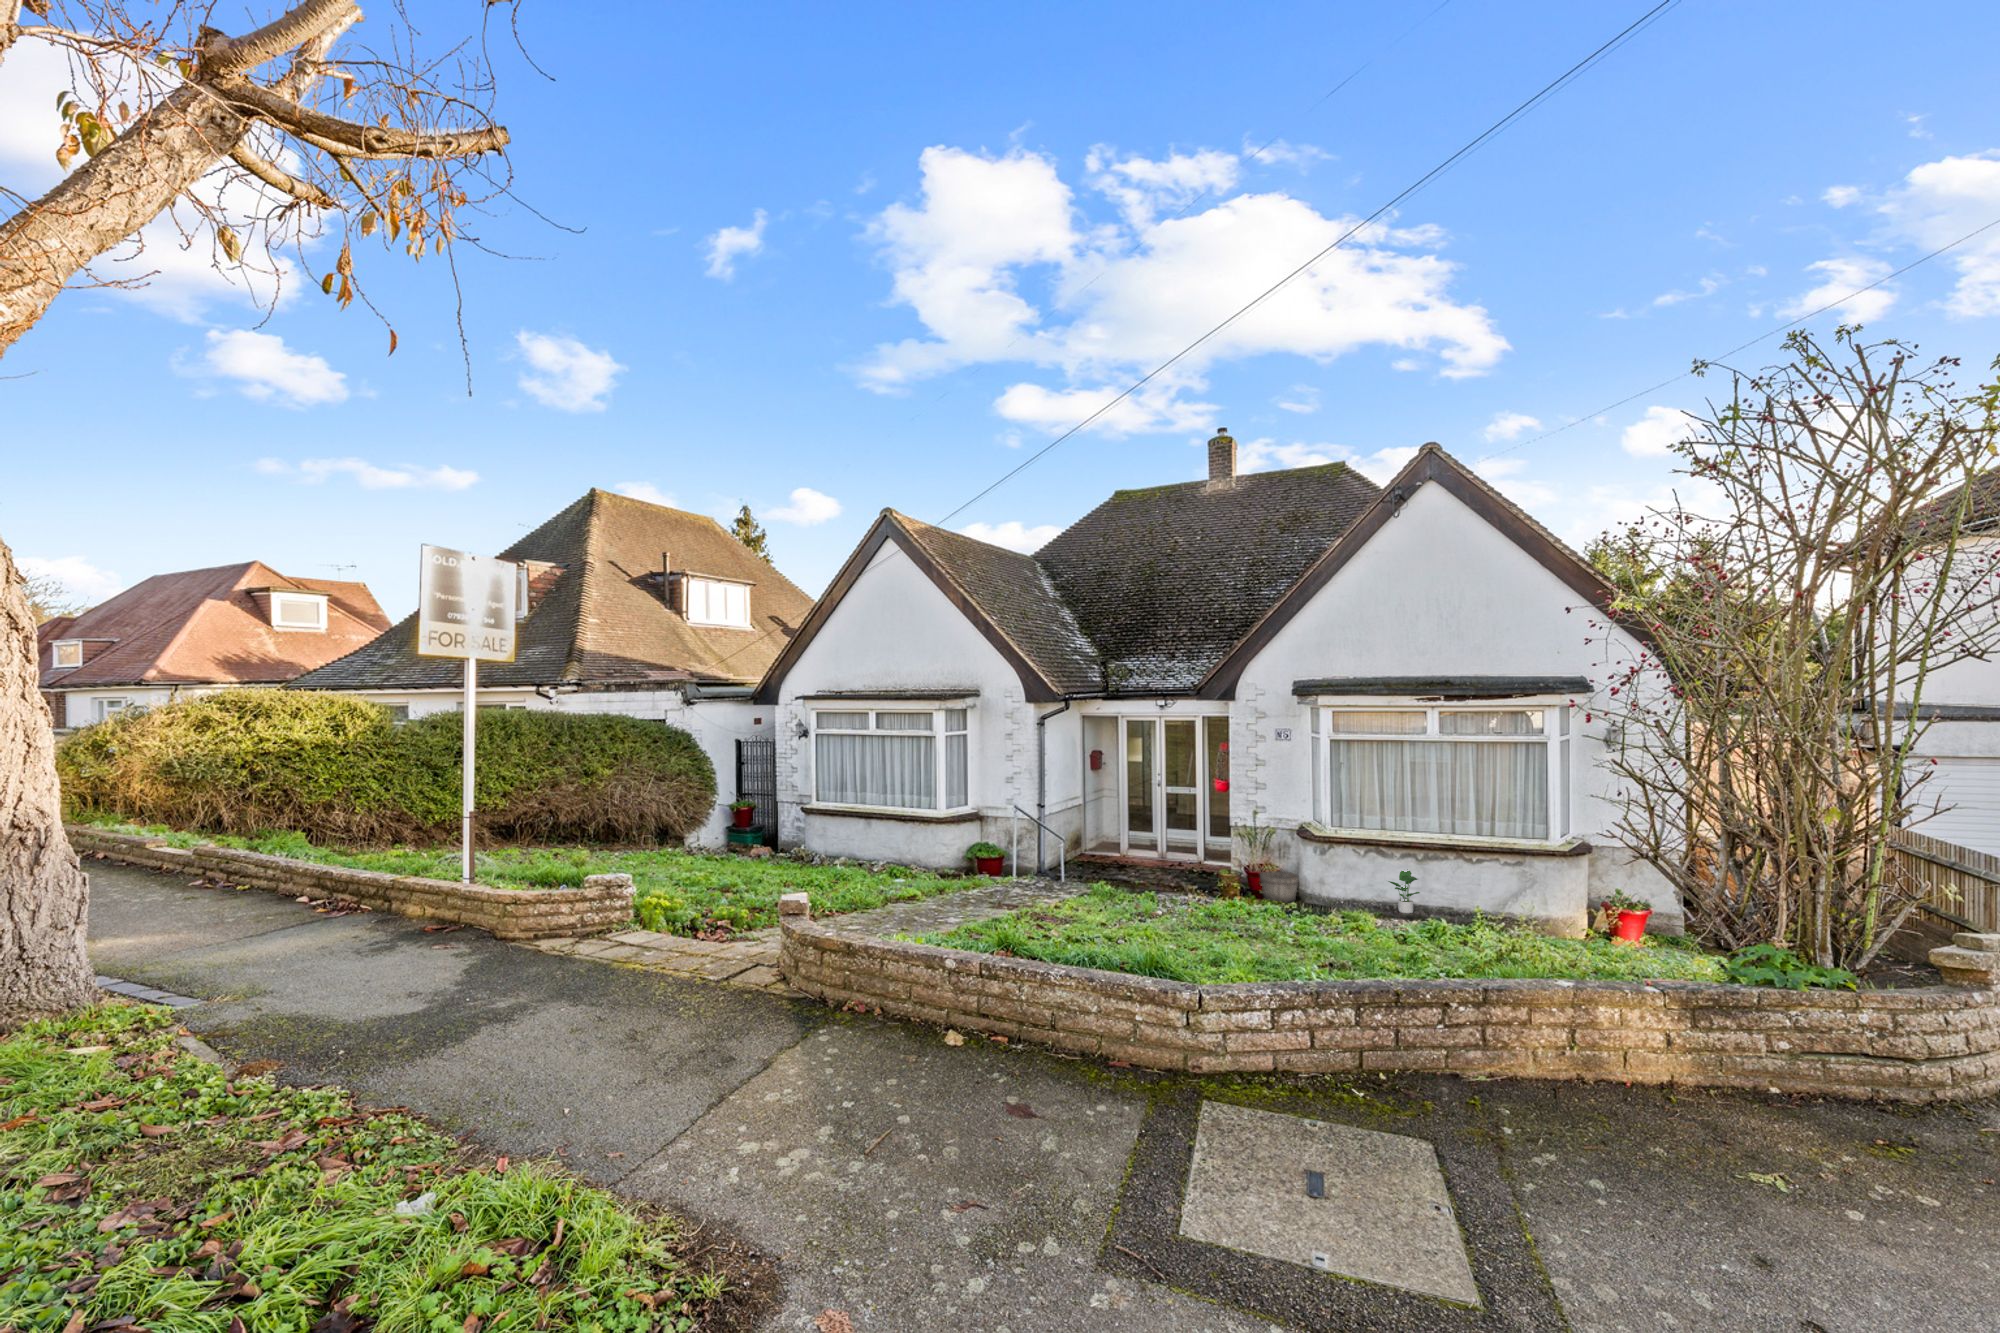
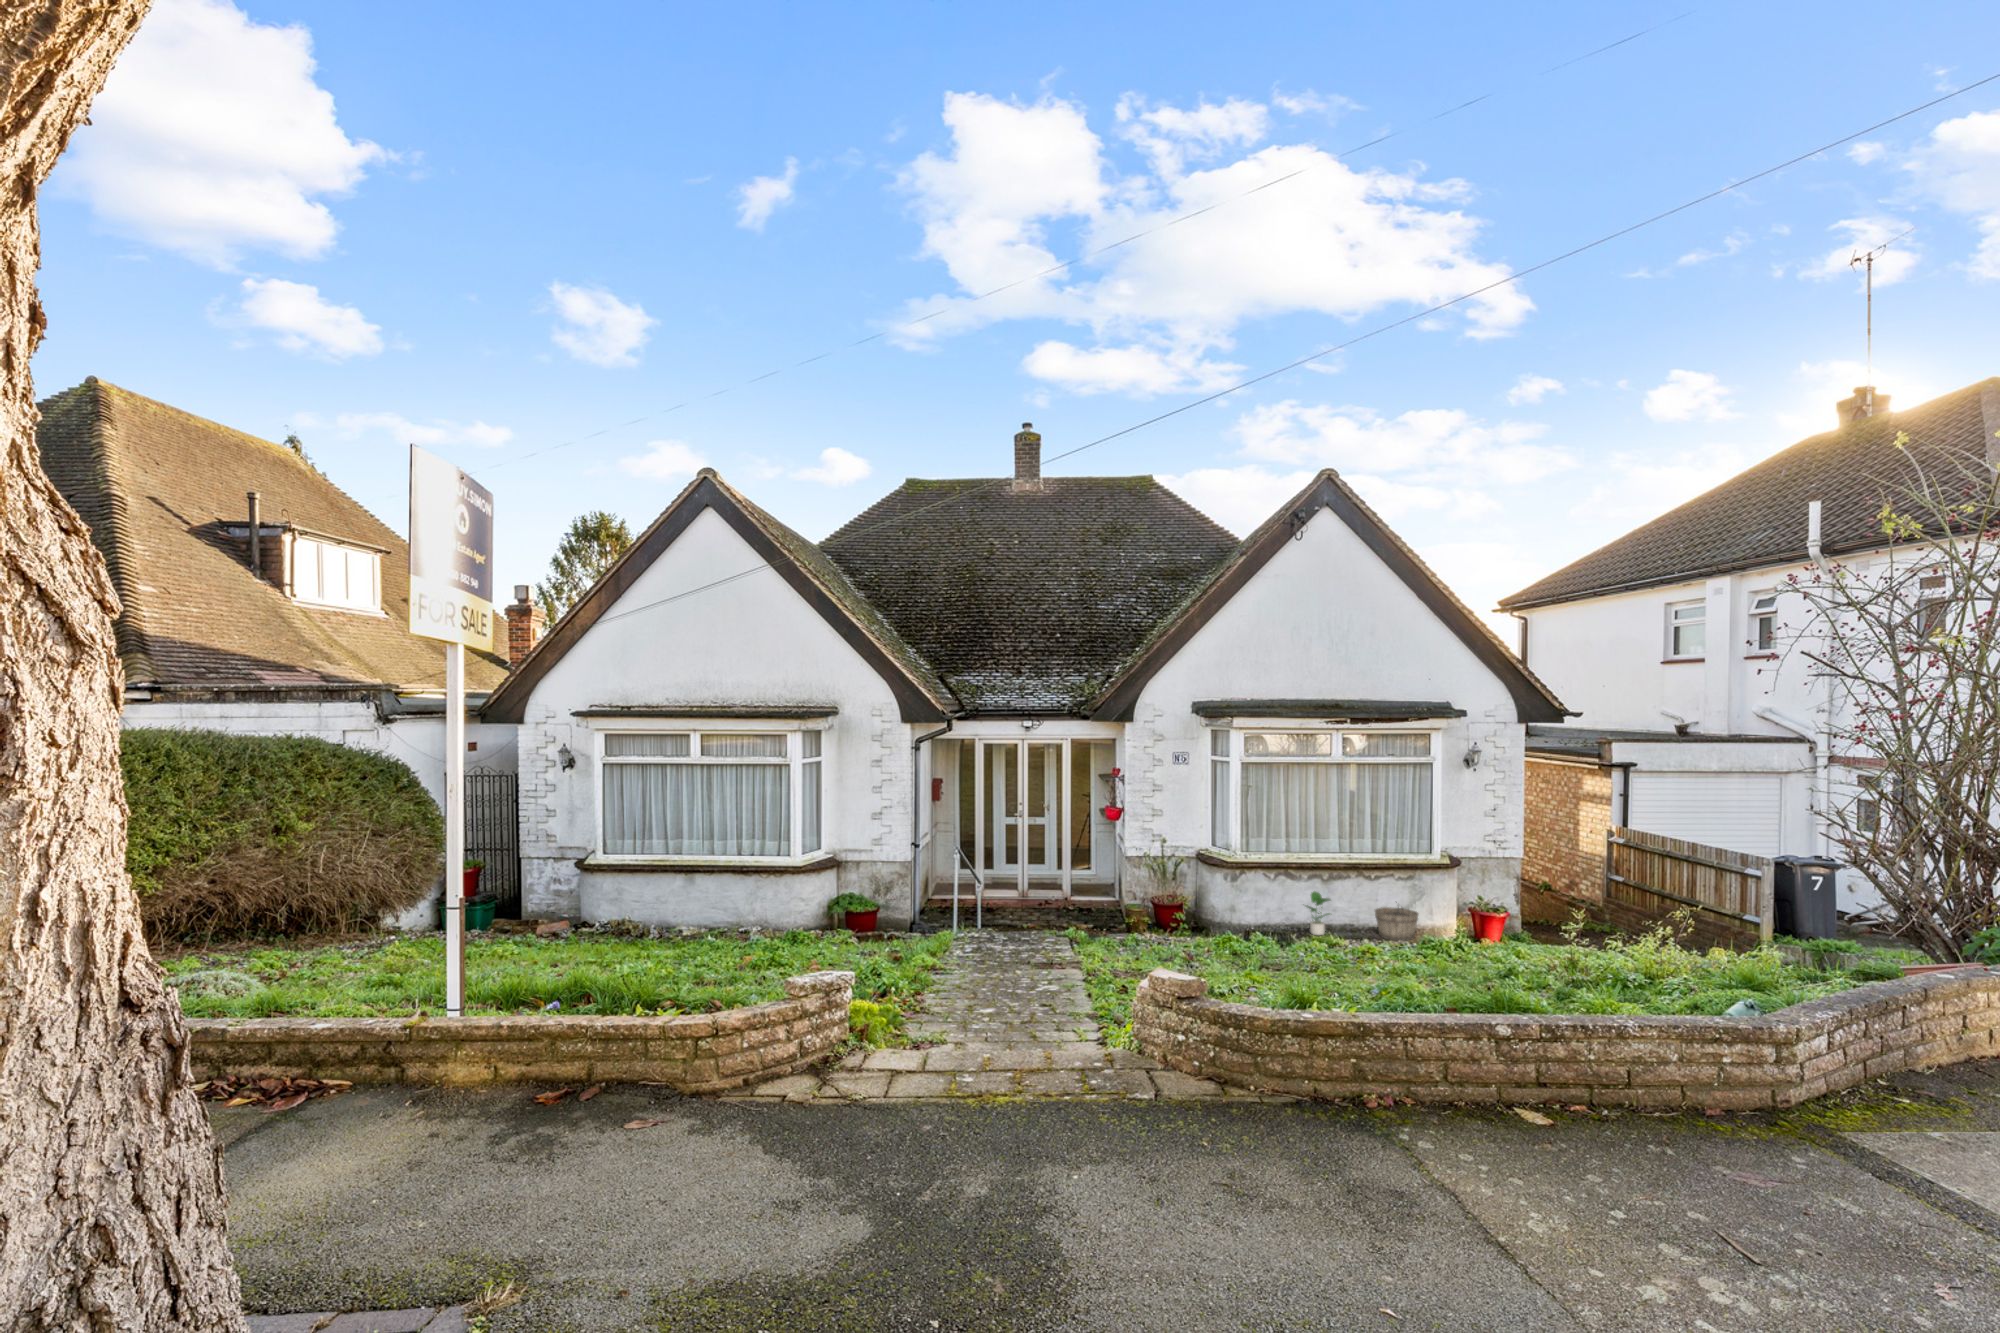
wooden bucket: present [1260,871,1299,902] -> present [1375,907,1418,940]

